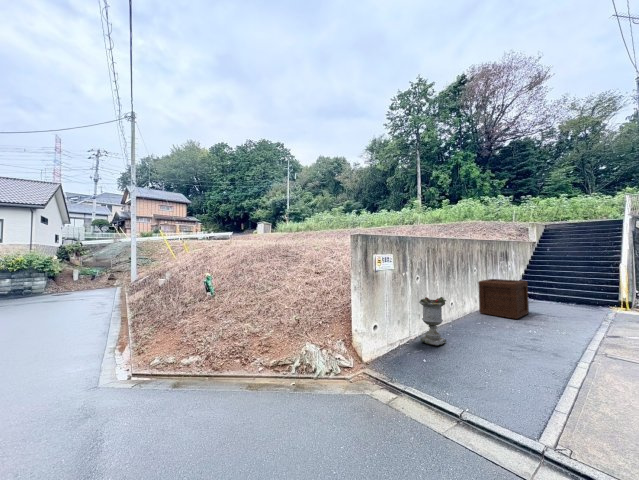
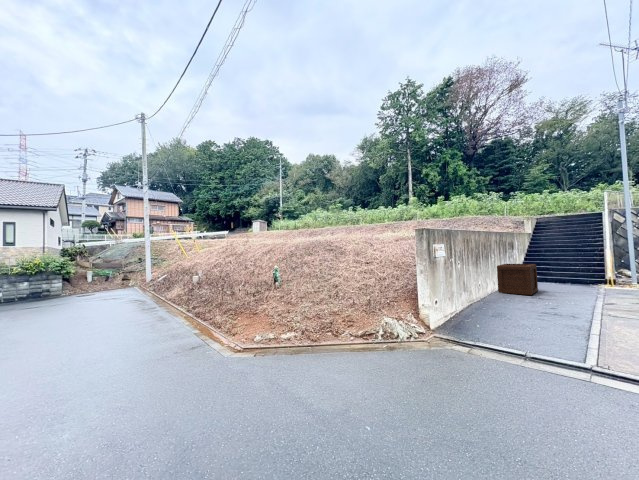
planter: present [419,297,446,346] -> none [463,277,486,316]

